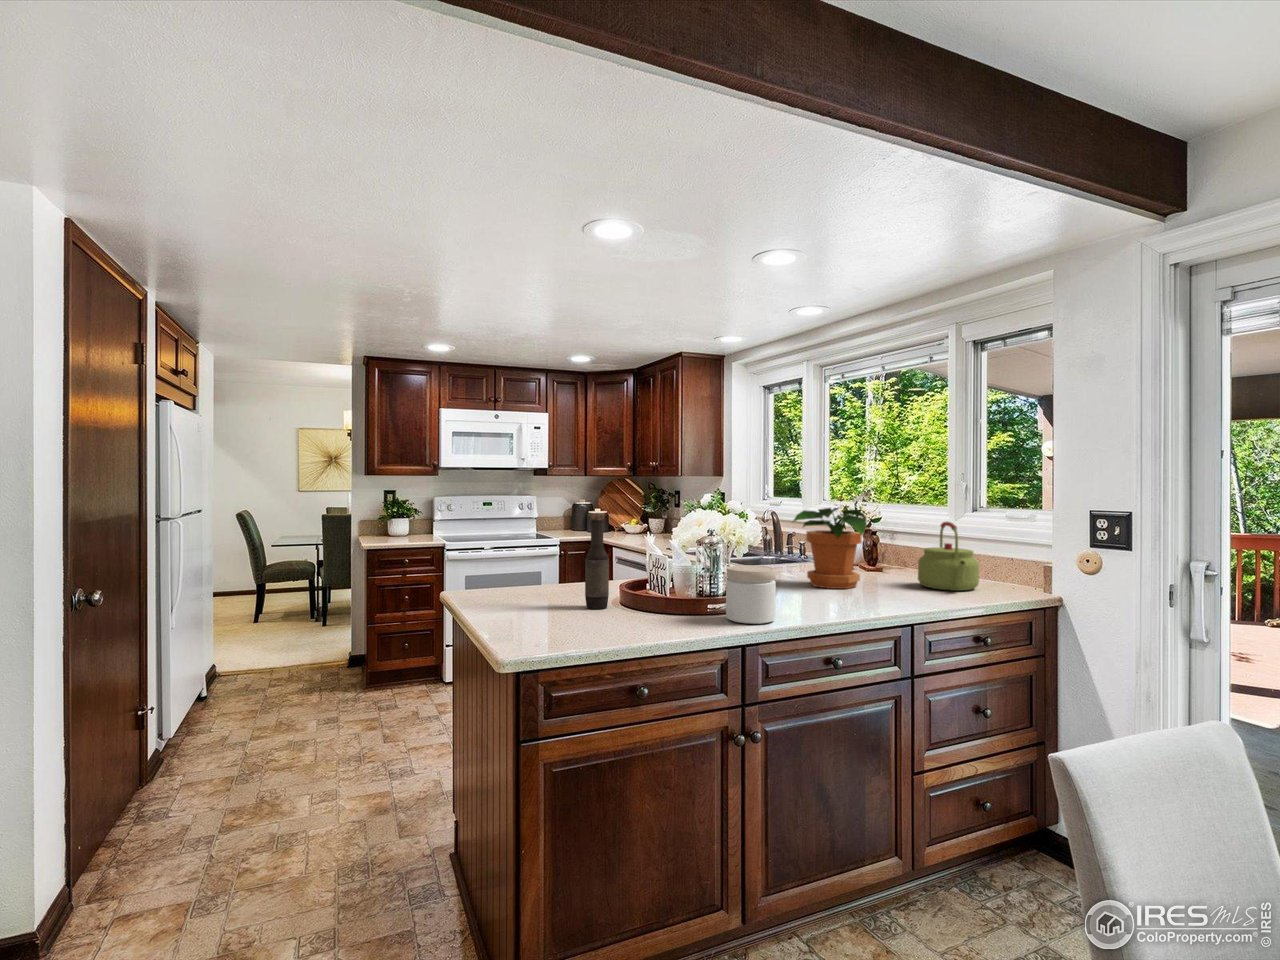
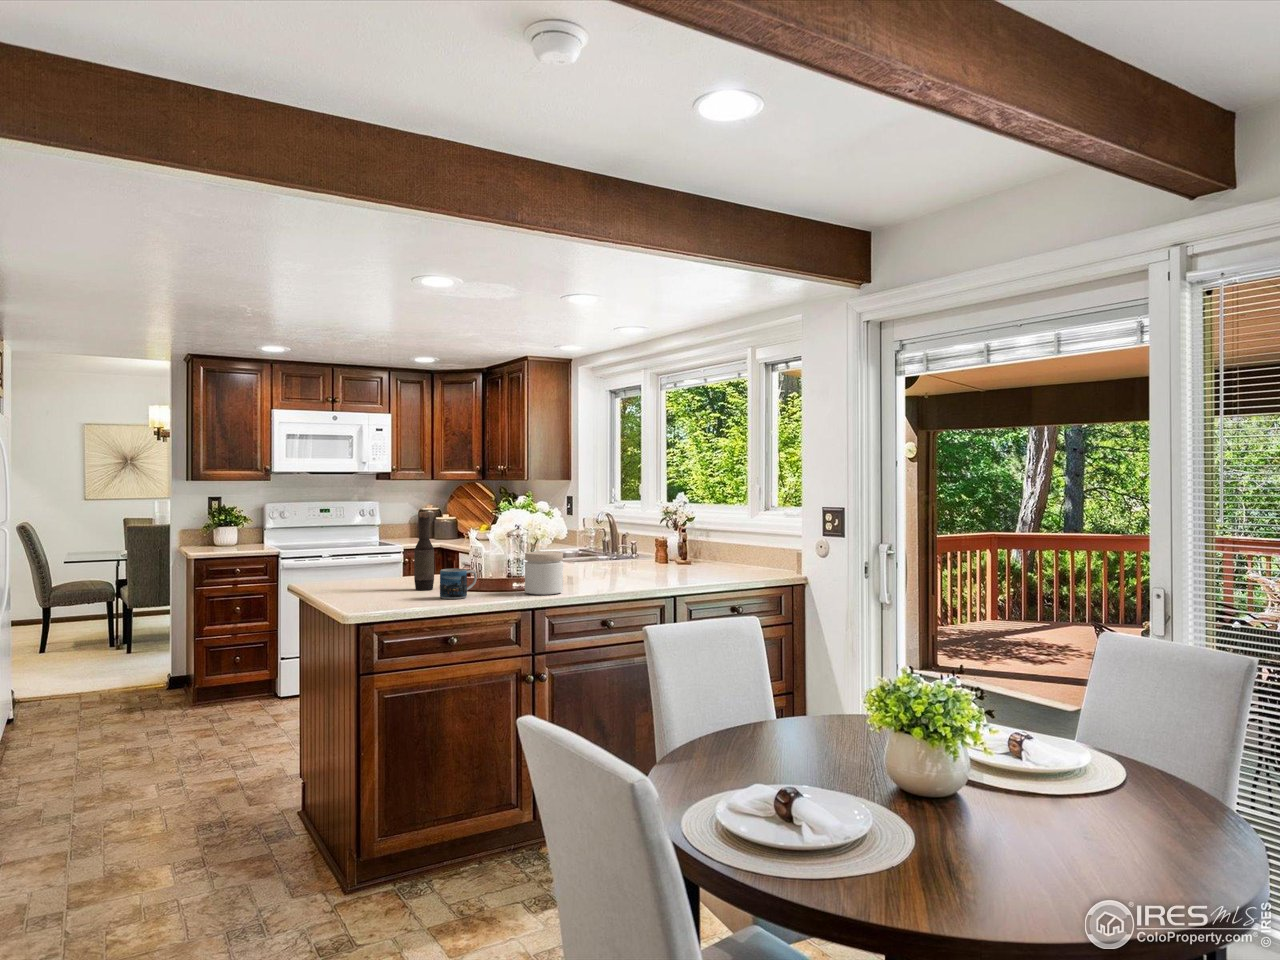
potted plant: present [793,508,867,589] -> none [600,507,662,576]
kettle: present [918,522,979,591] -> none [706,518,754,575]
mug: none [622,588,667,630] -> present [440,568,477,599]

